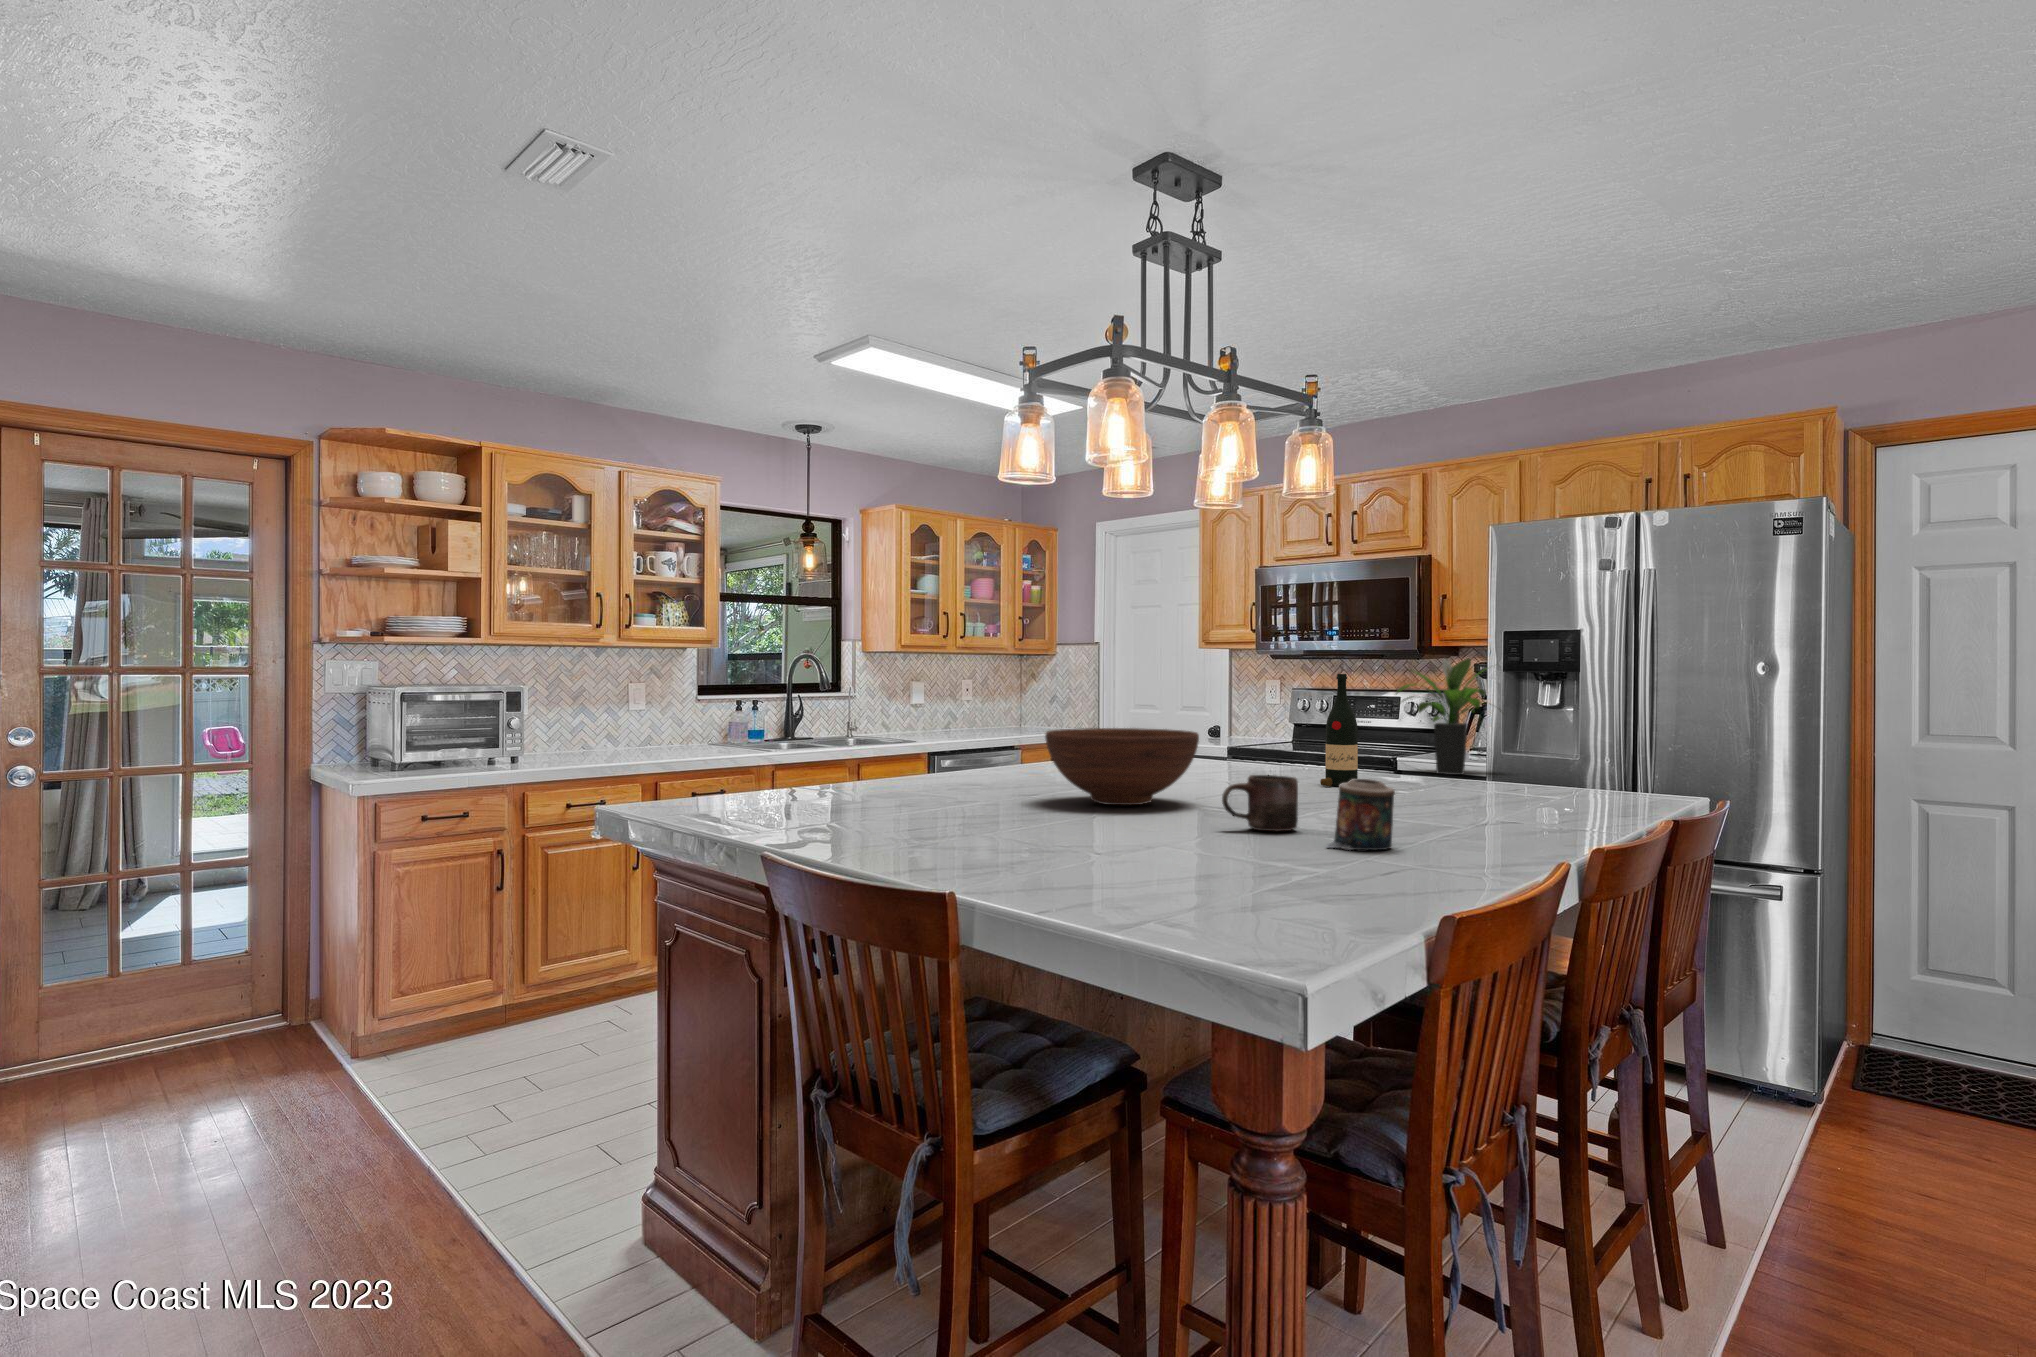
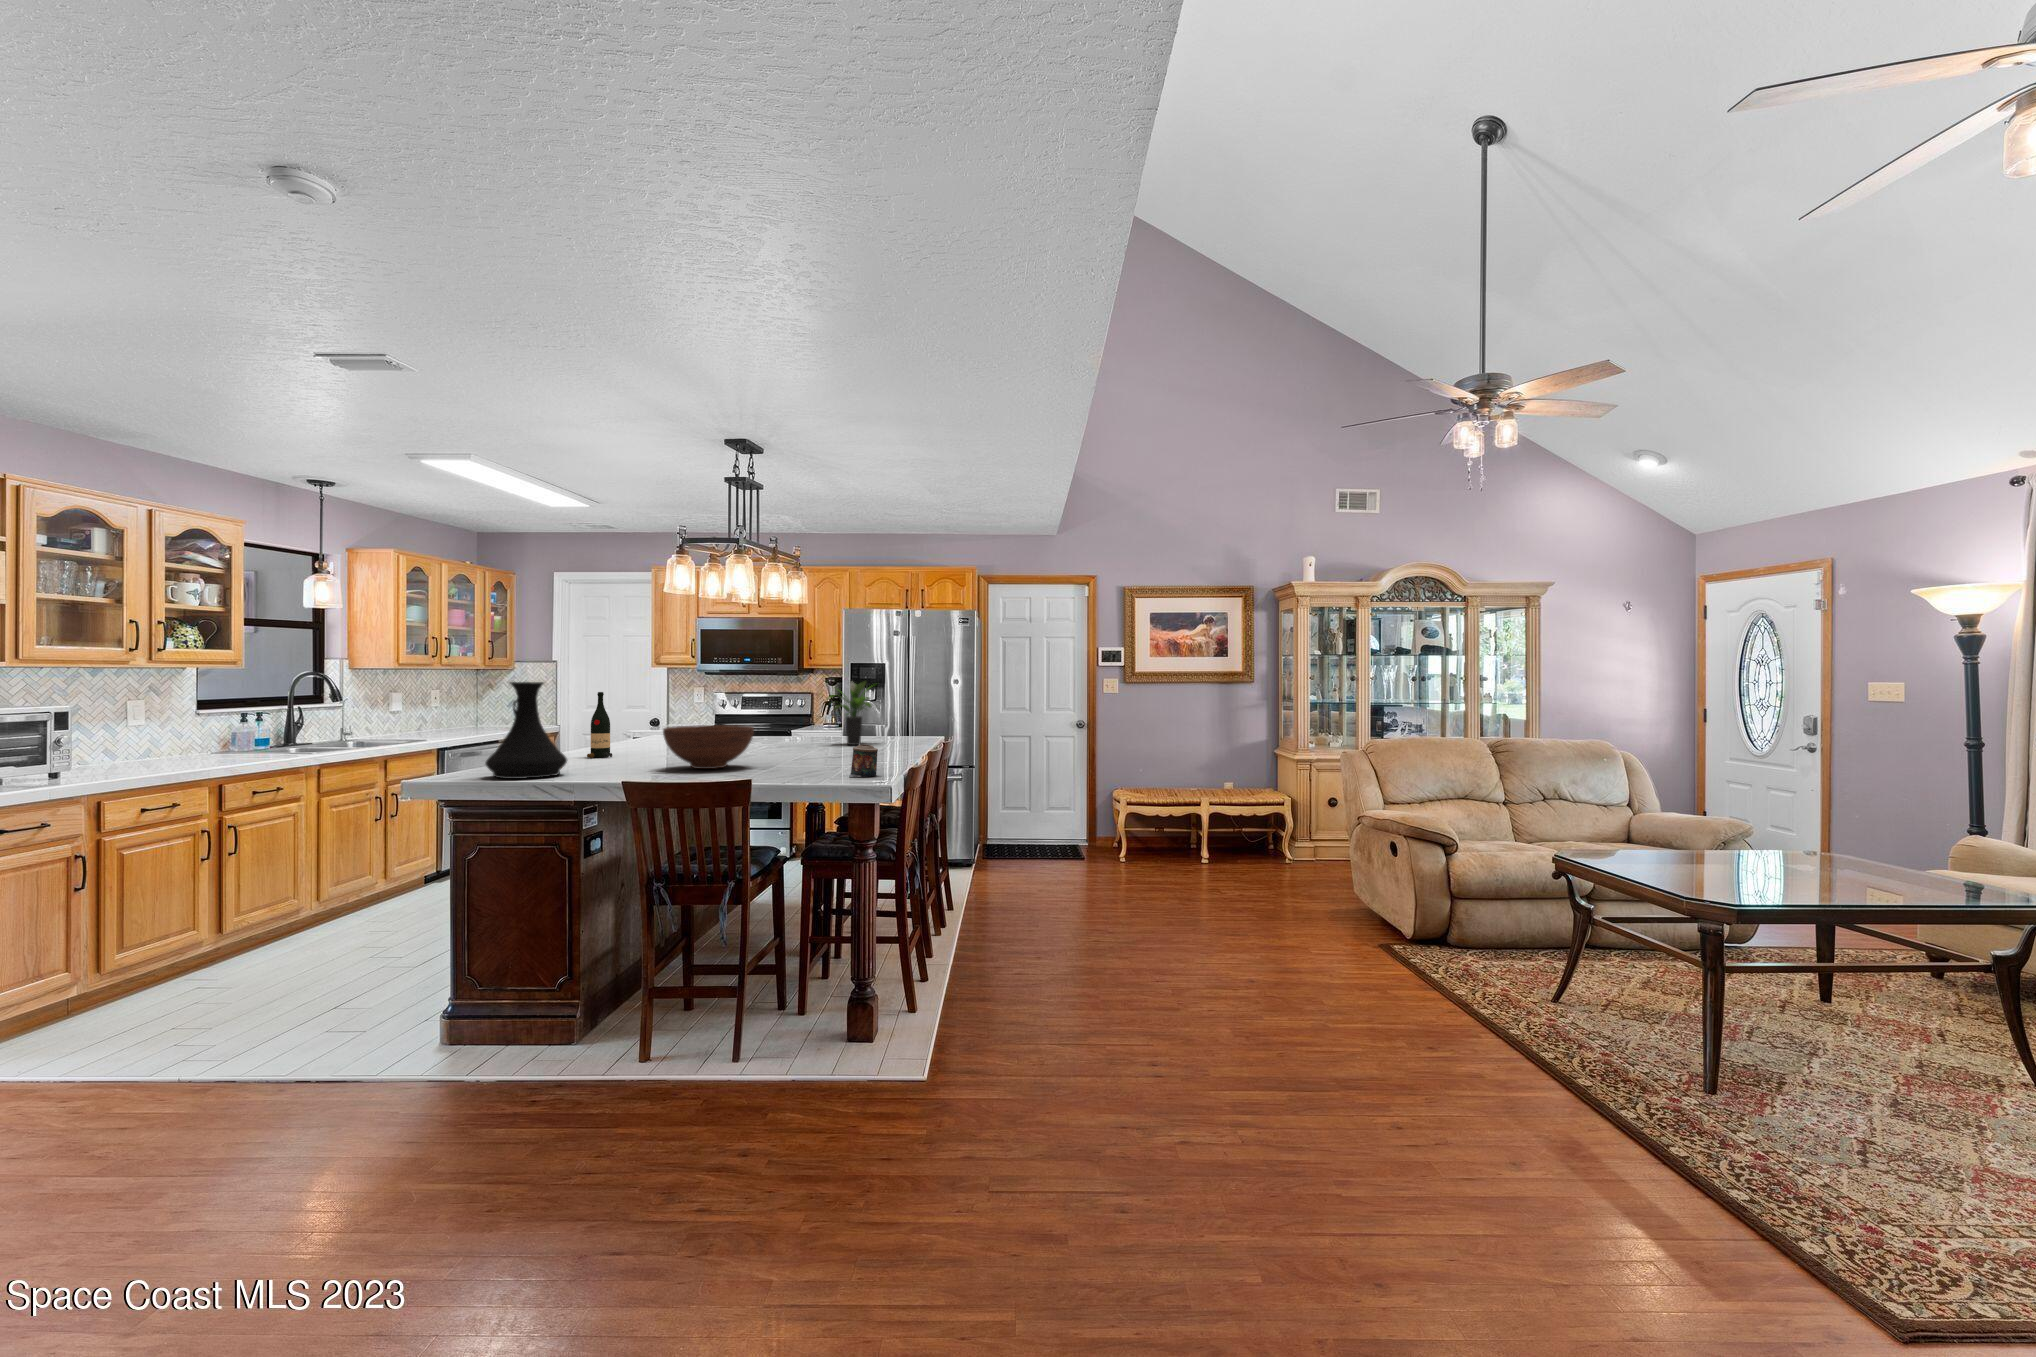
vase: none [793,651,908,802] -> present [485,682,567,779]
wine bottle: present [1320,674,1358,786] -> present [587,692,612,758]
mug: present [1222,775,1298,831] -> none [789,746,825,774]

